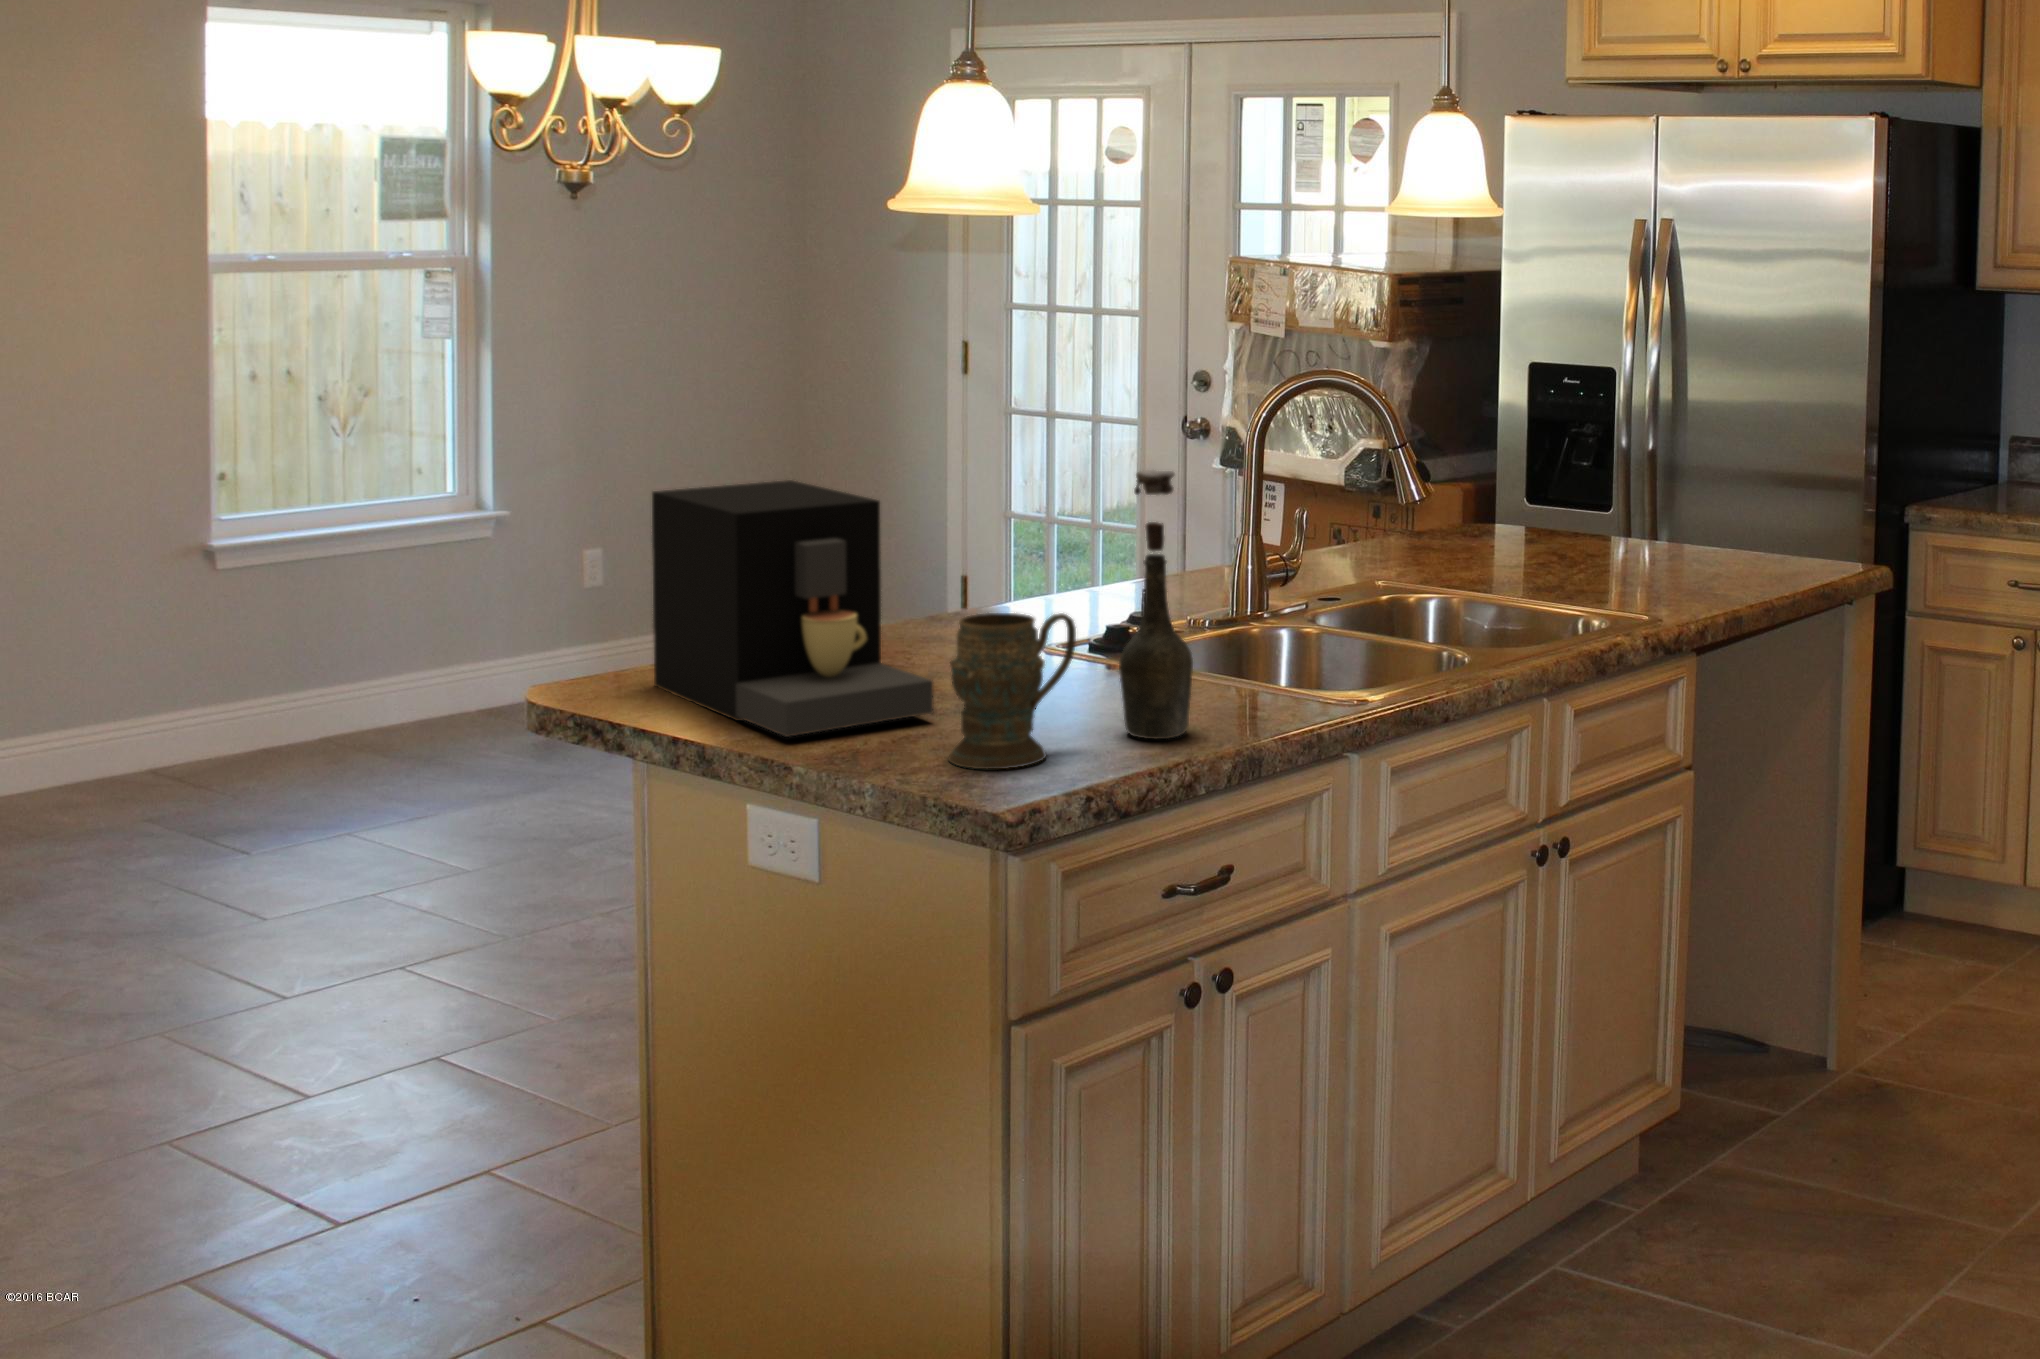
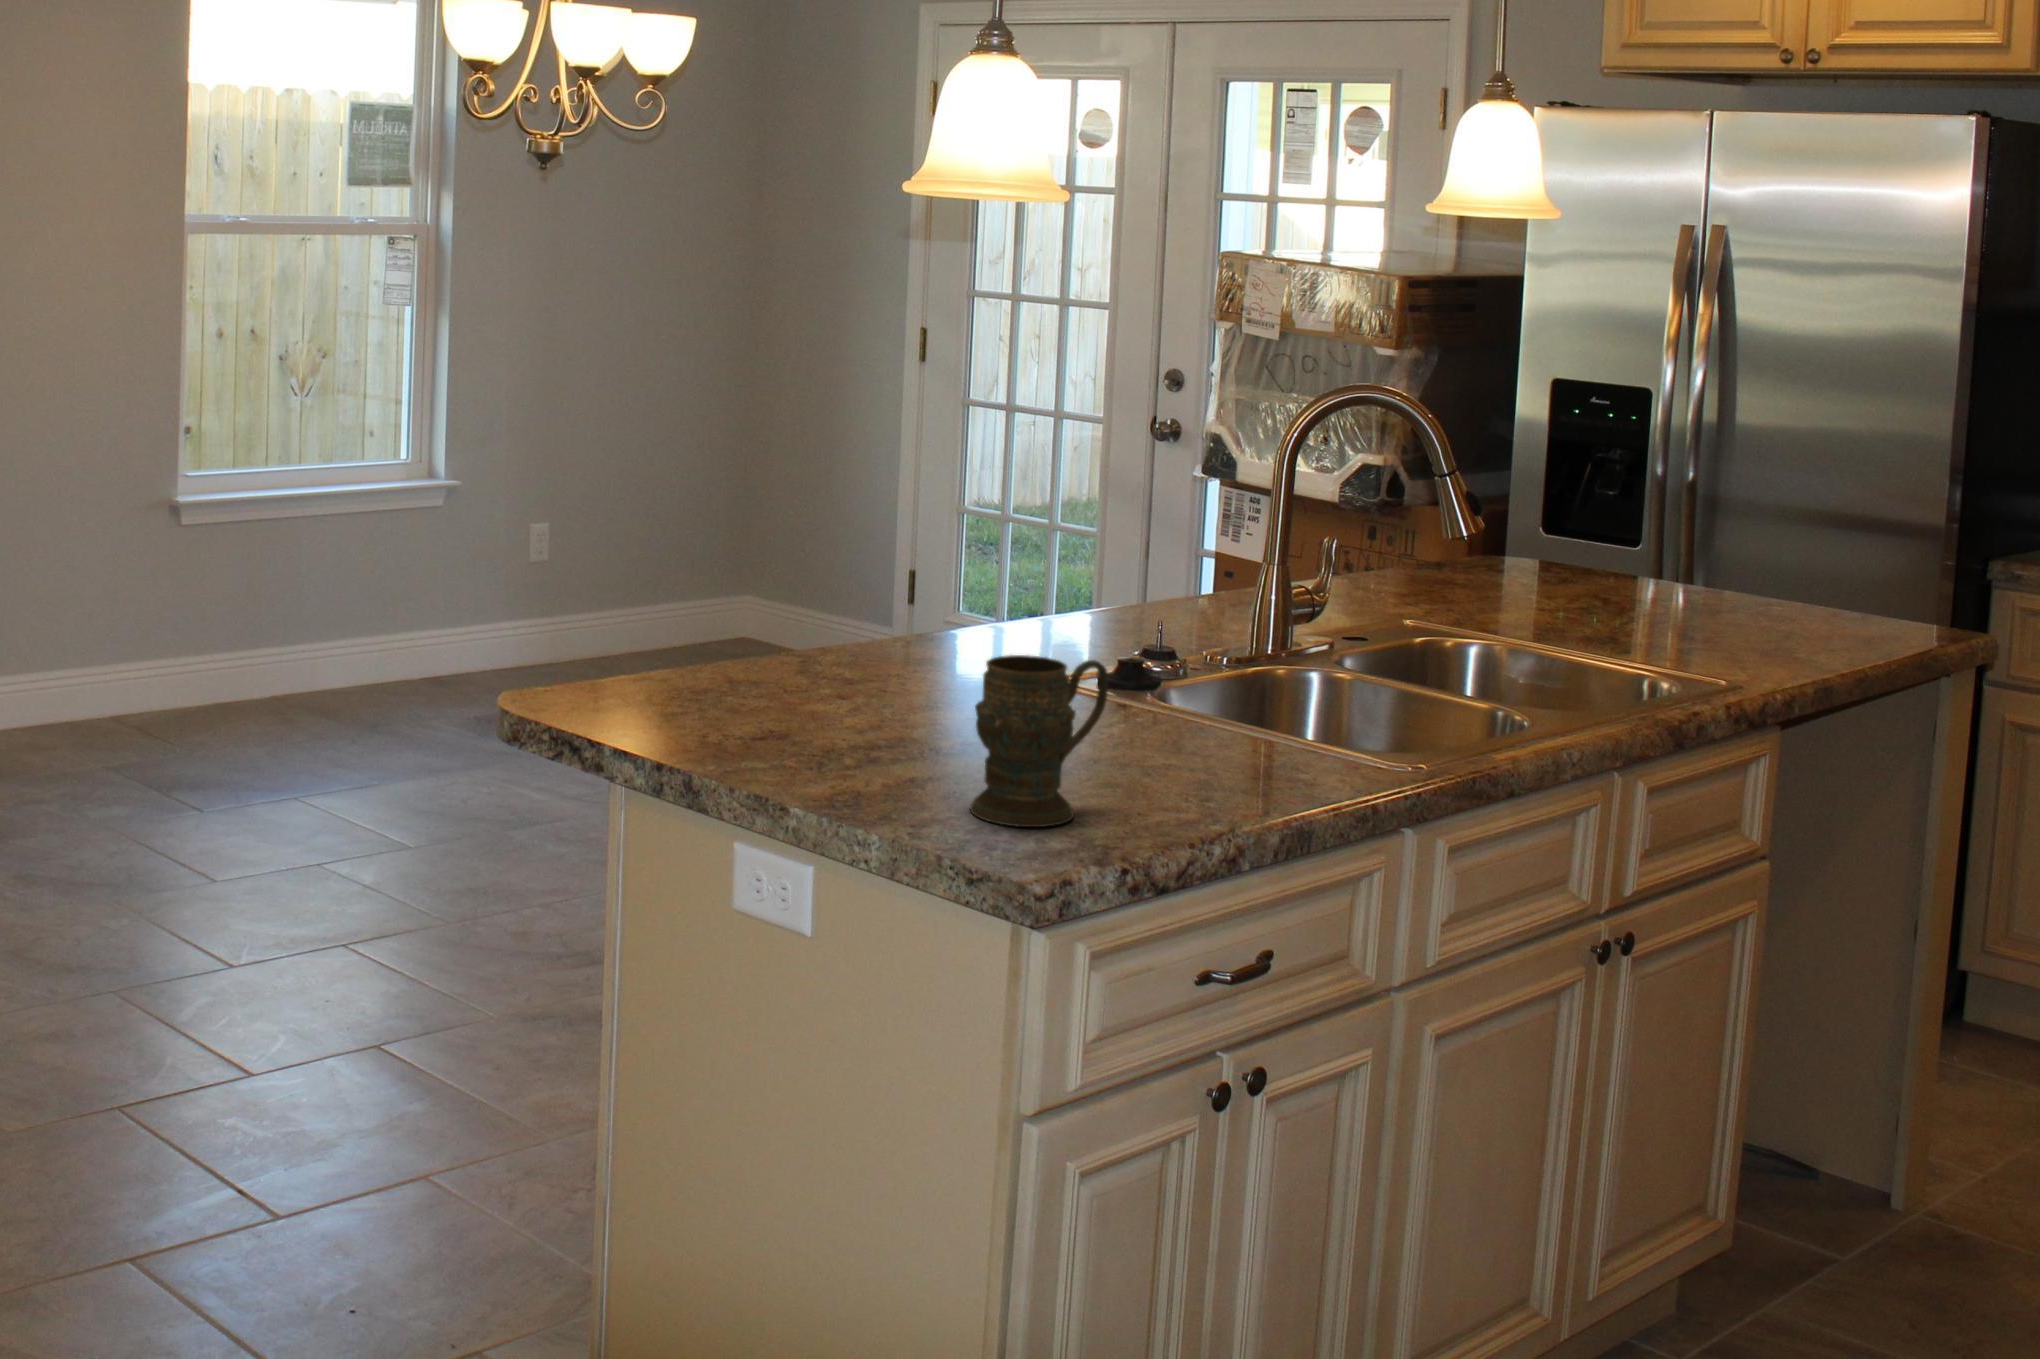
bottle: present [1119,470,1193,739] -> none [1151,507,1233,804]
coffee maker: present [652,480,934,737] -> none [667,492,951,769]

